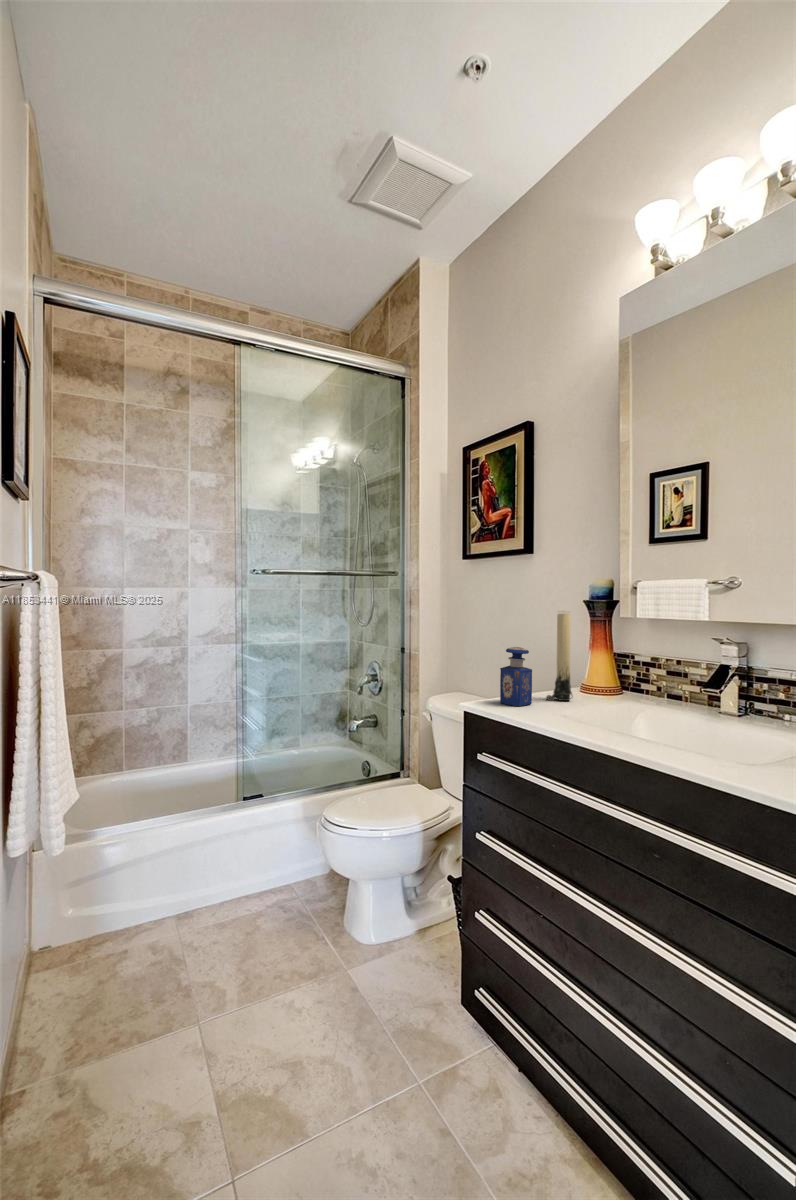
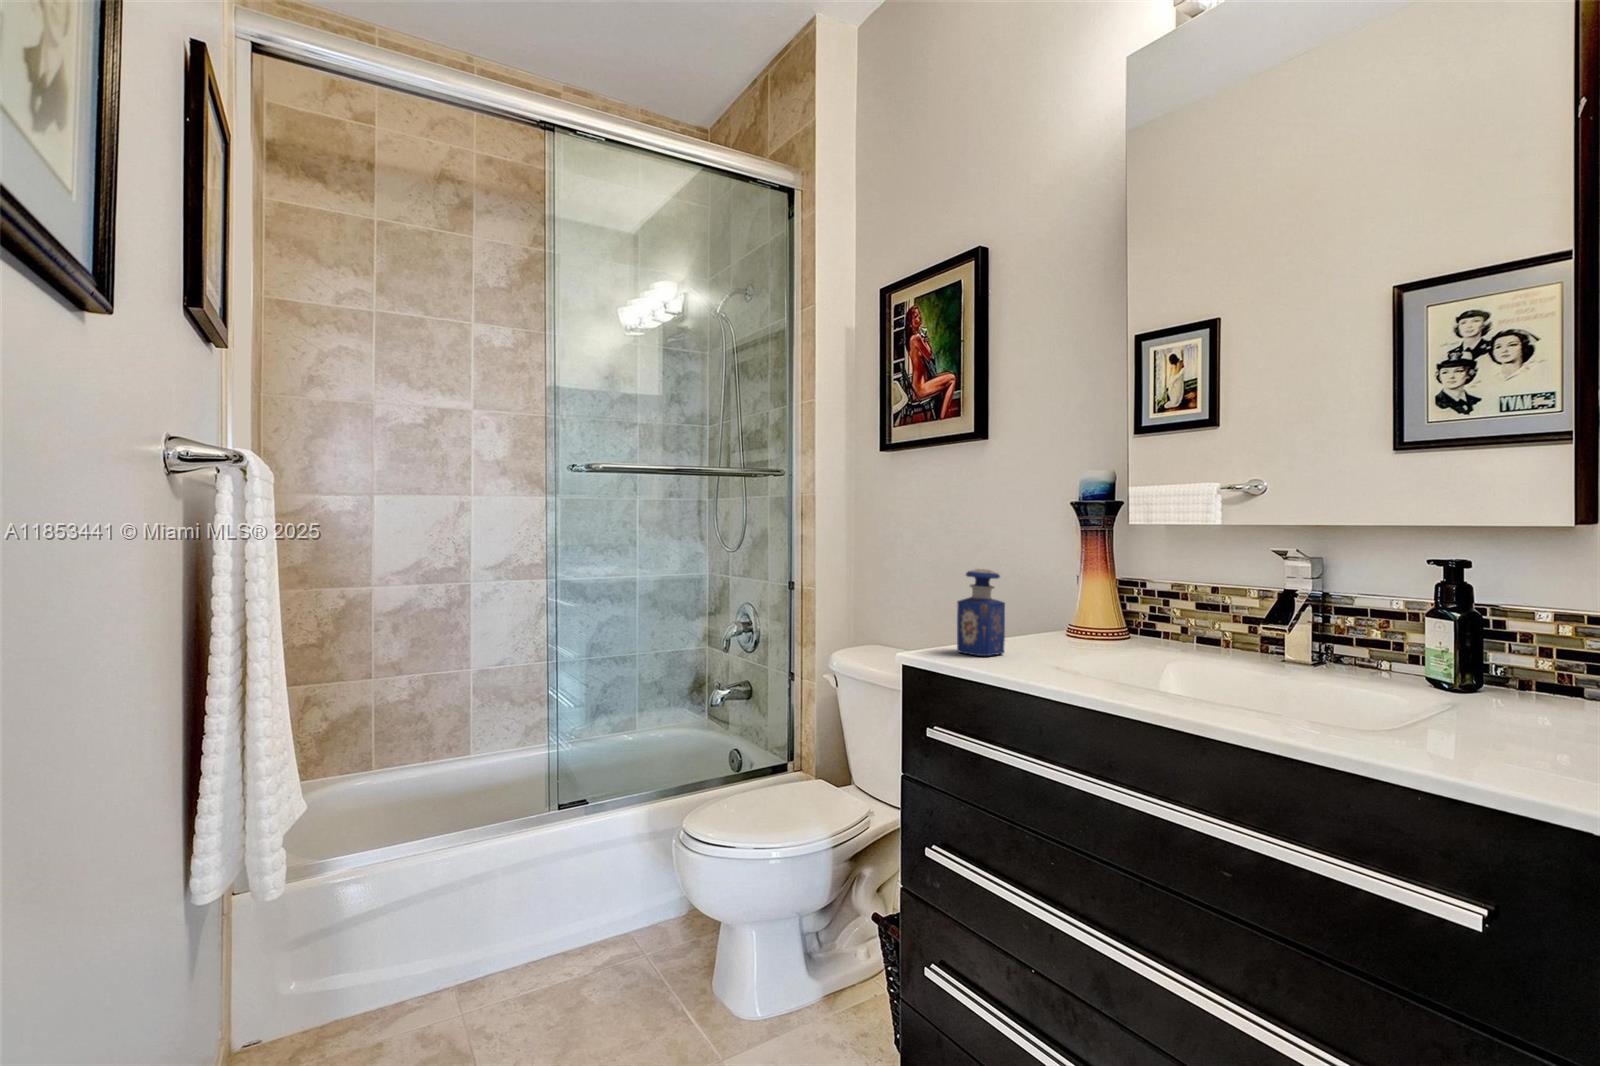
candle: present [546,610,573,701] -> none [1022,516,1062,649]

